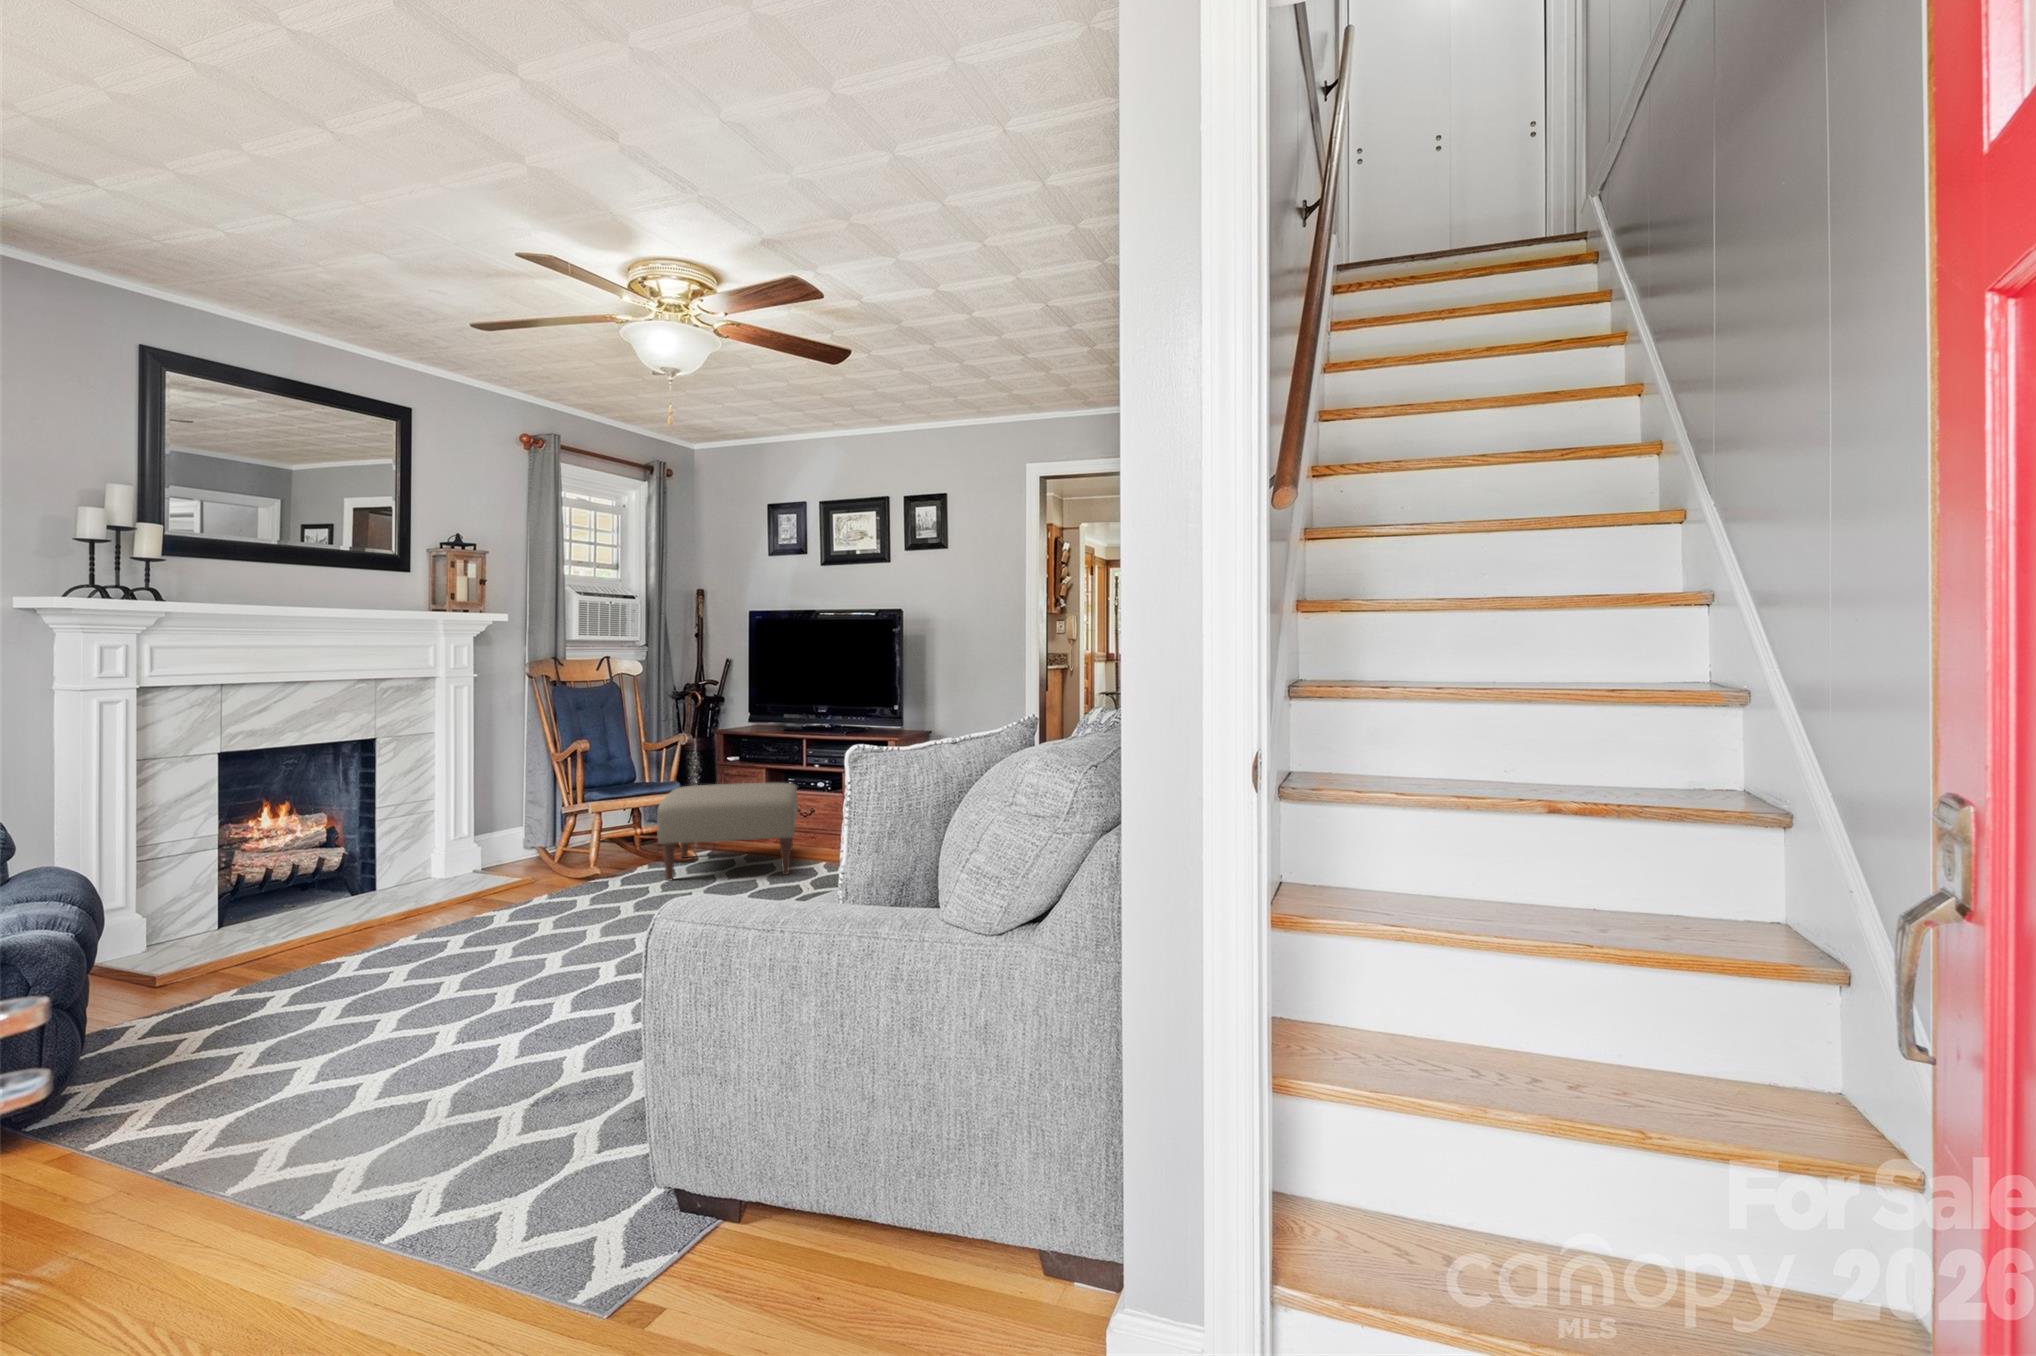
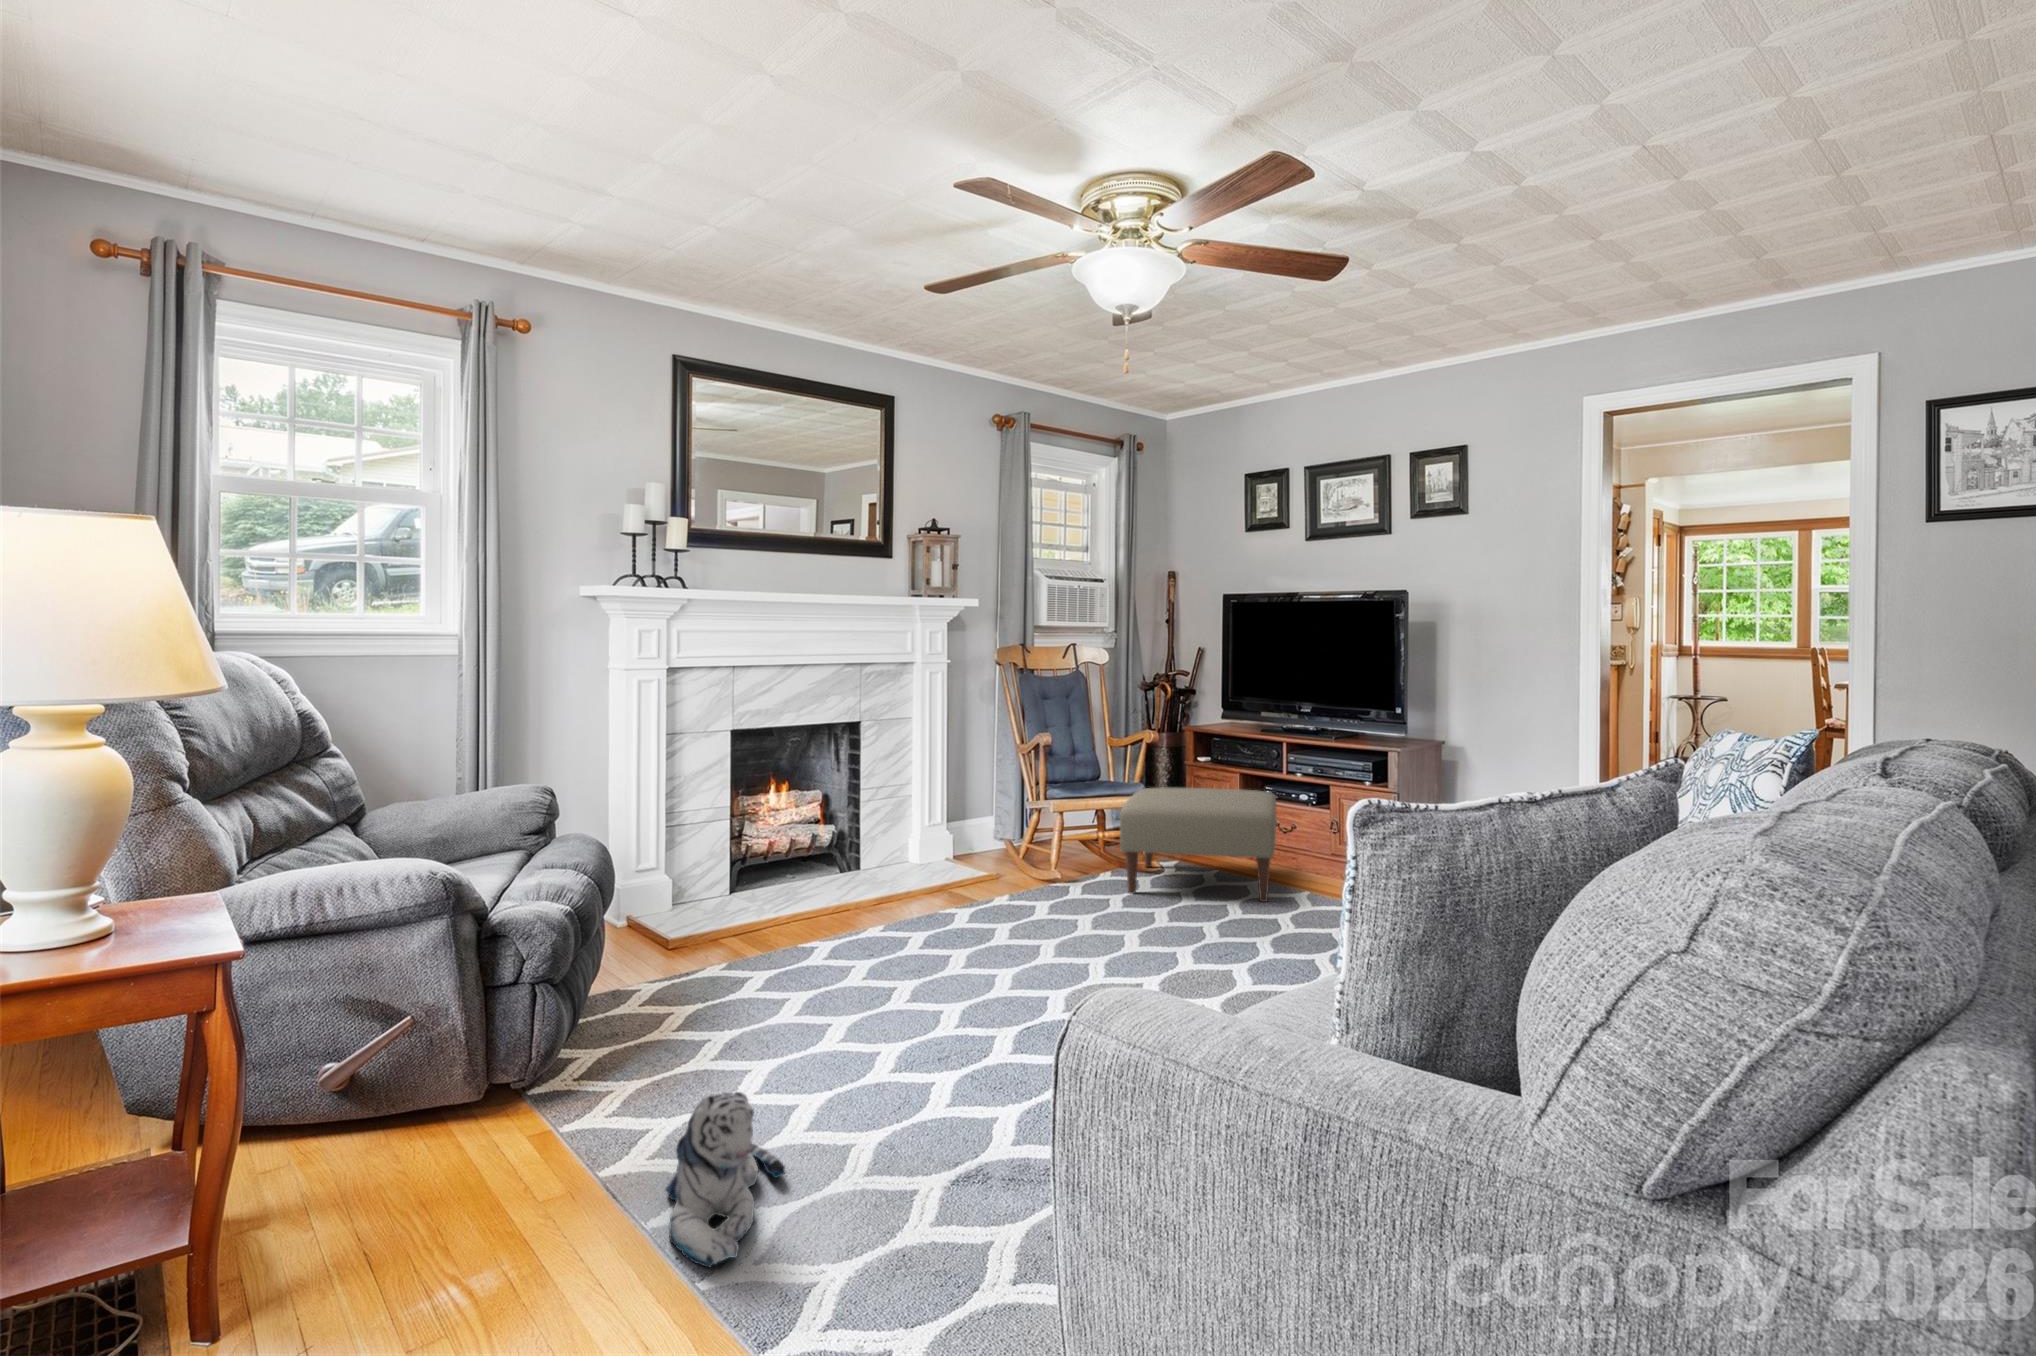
plush toy: none [249,1057,372,1193] -> present [666,1092,785,1267]

